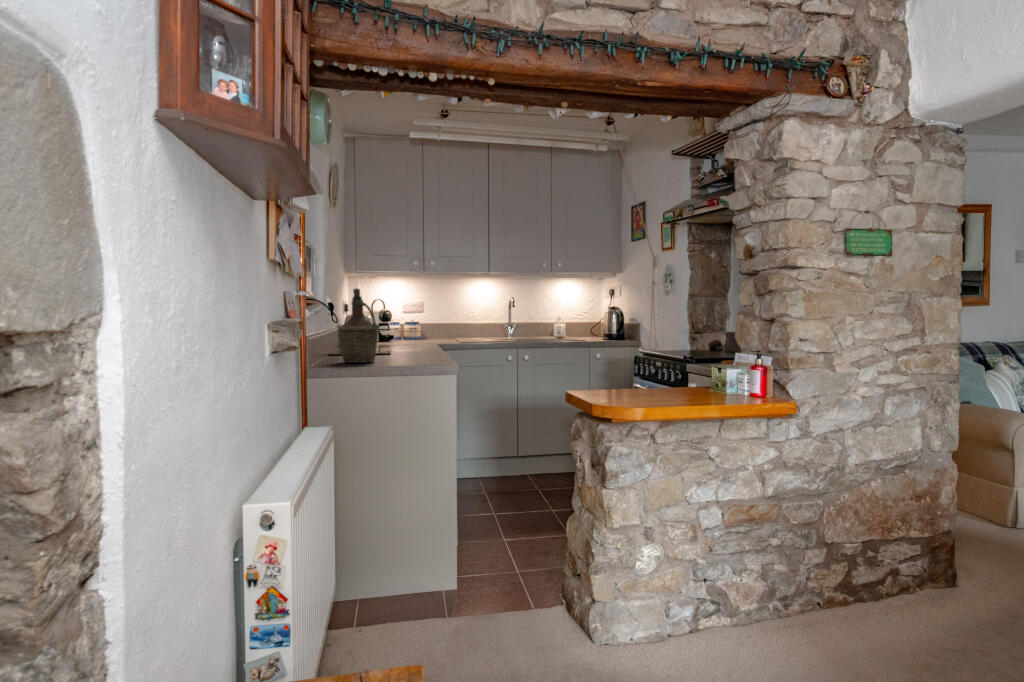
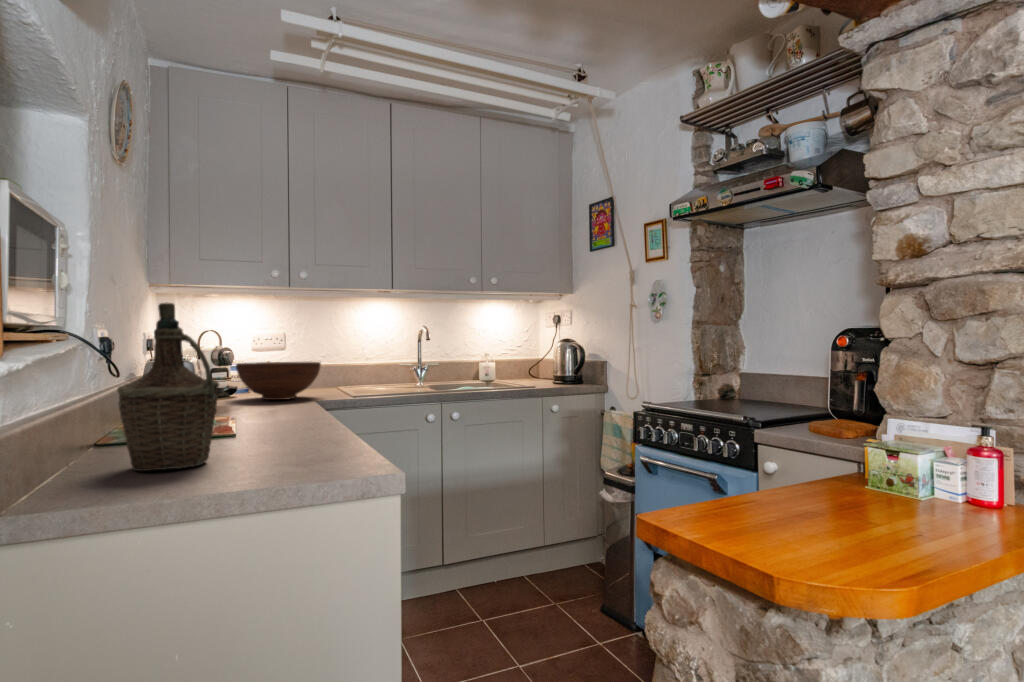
fruit bowl: none [392,320,442,343] -> present [236,362,321,400]

